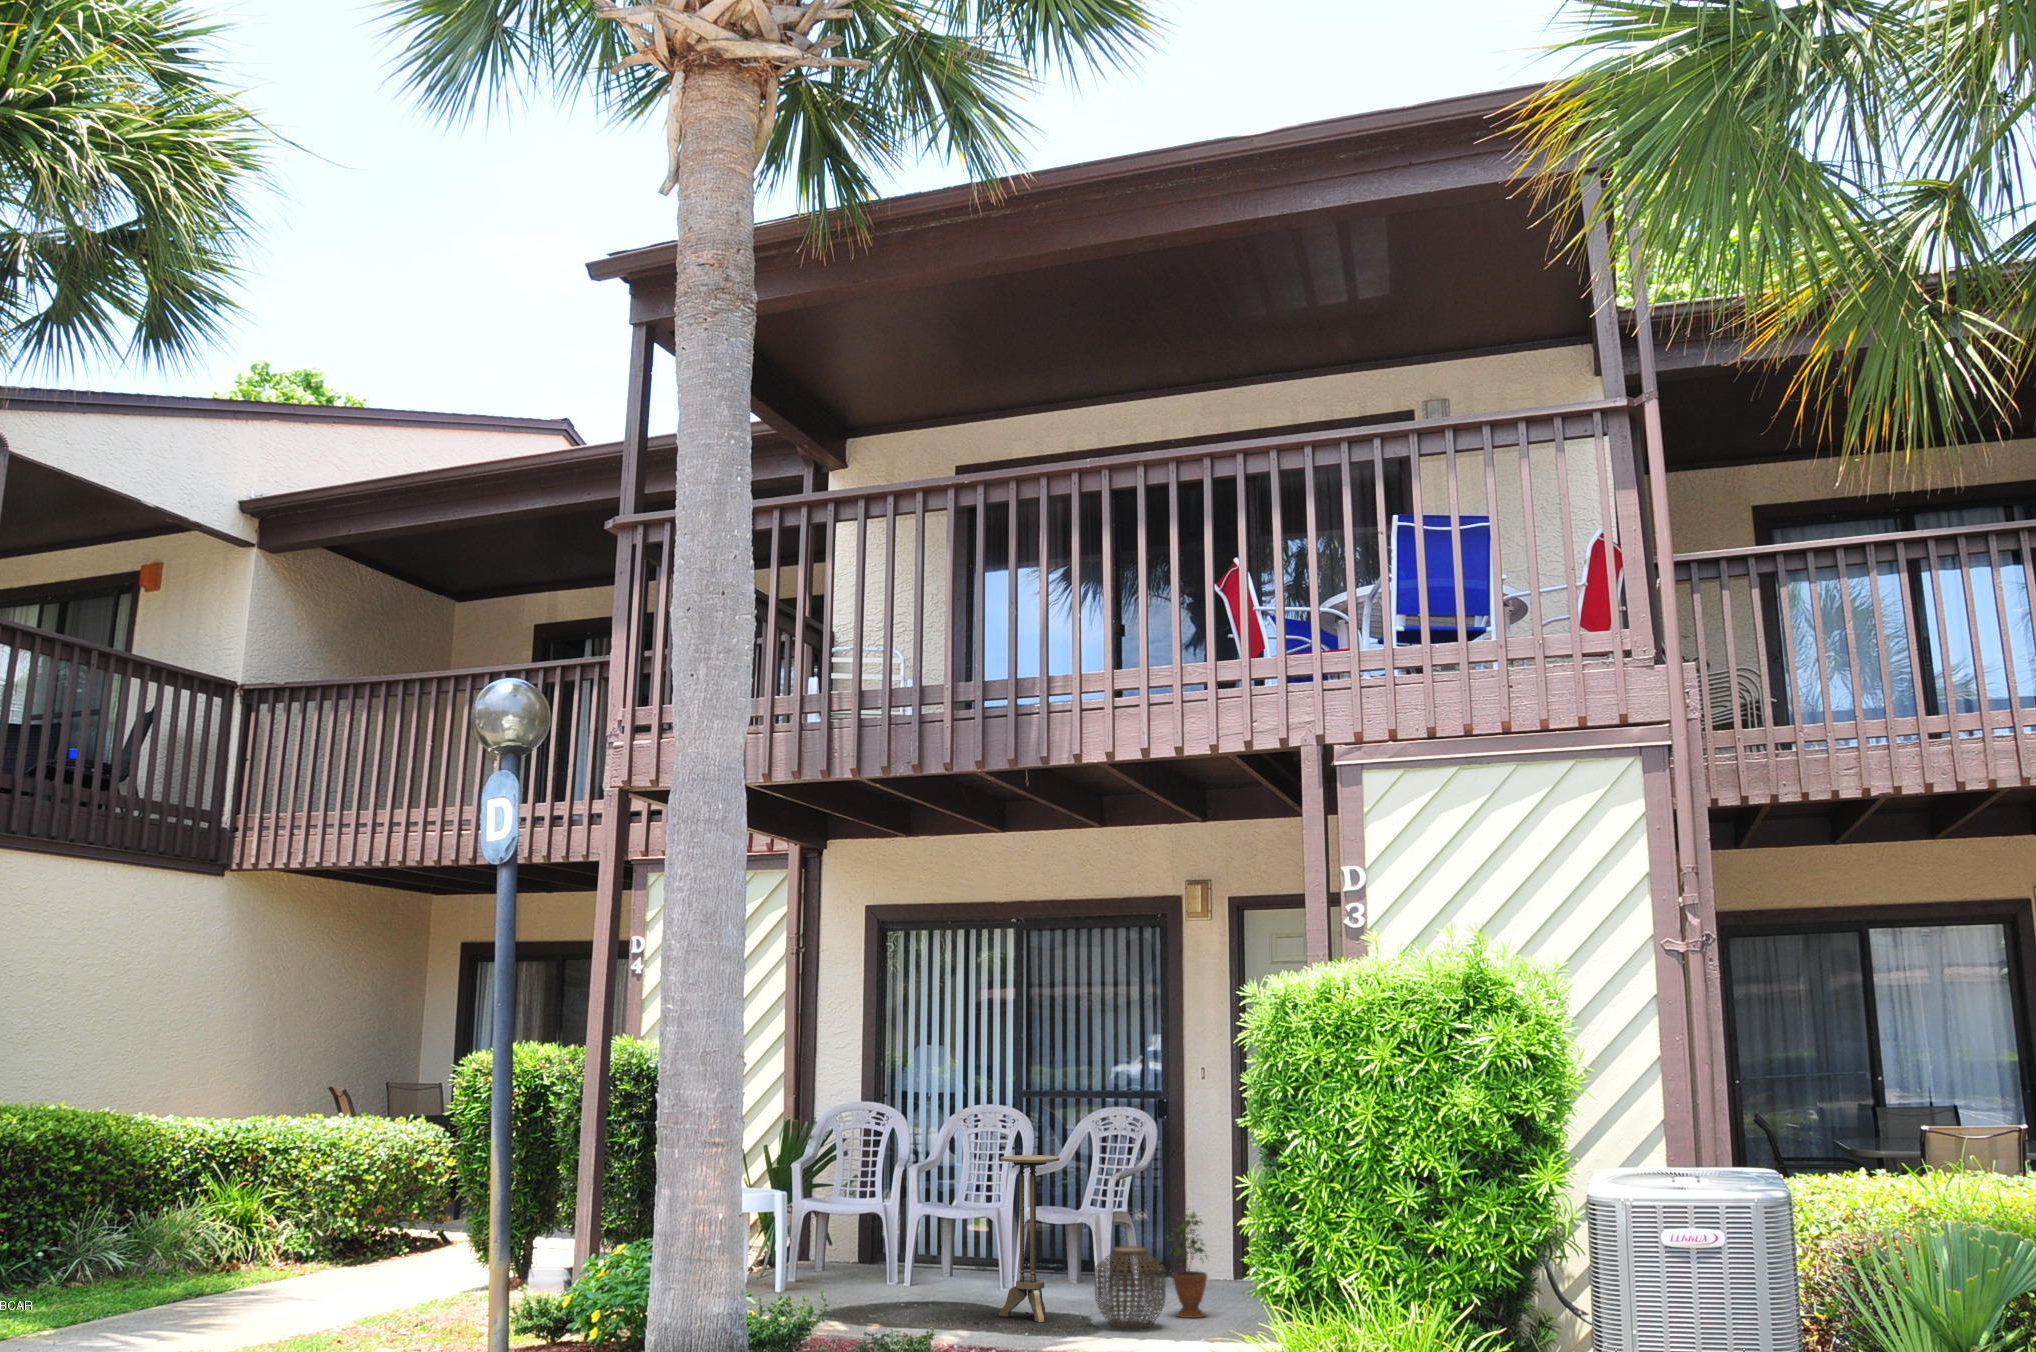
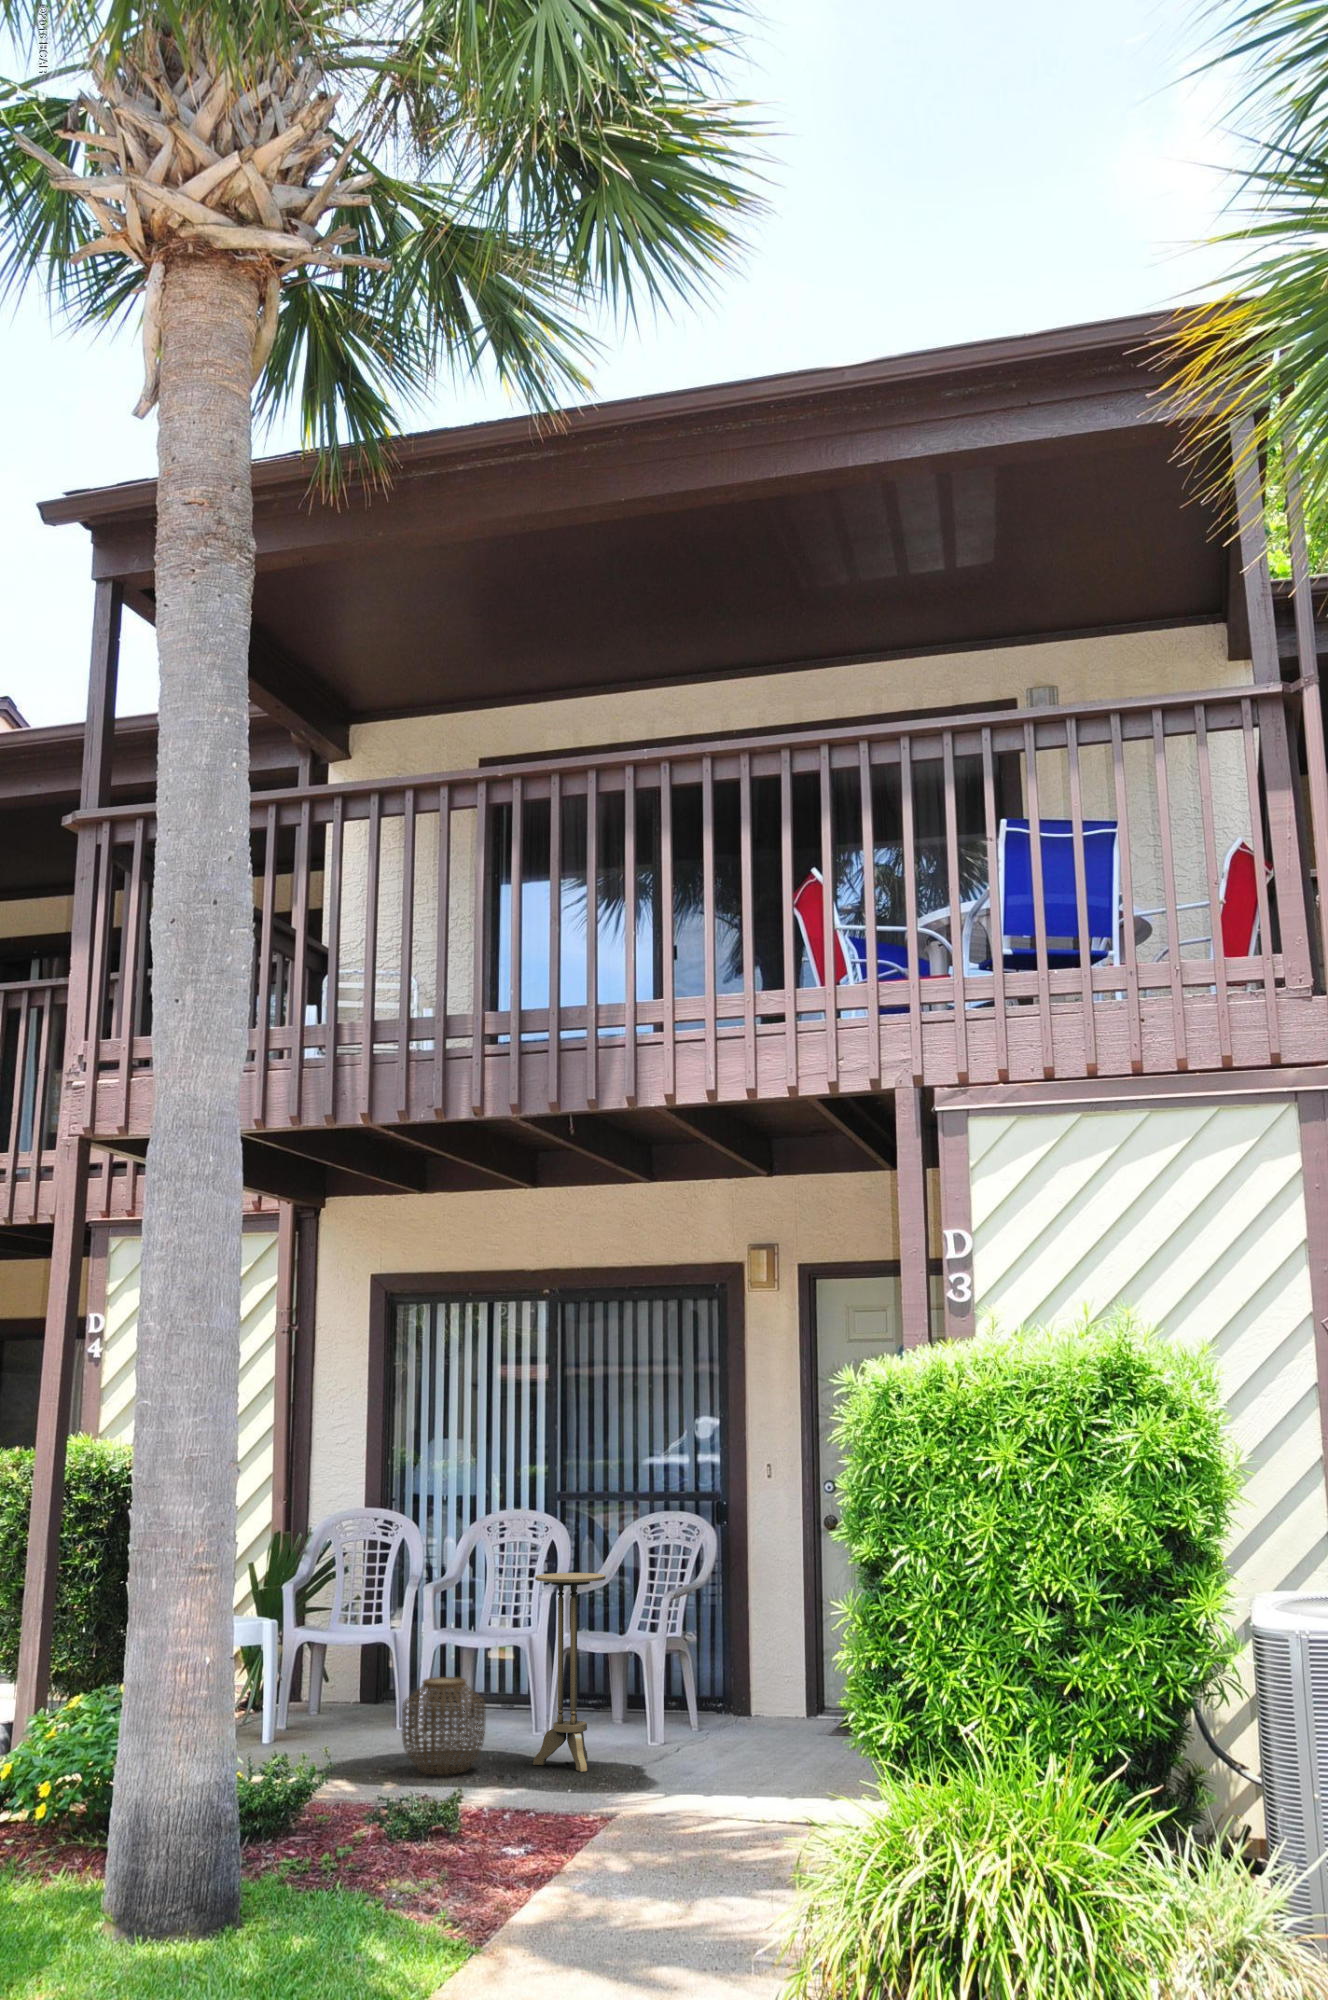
potted plant: present [1164,1212,1207,1318] -> none [727,1633,780,1763]
woven basket: present [1095,1246,1166,1329] -> present [402,1677,486,1775]

